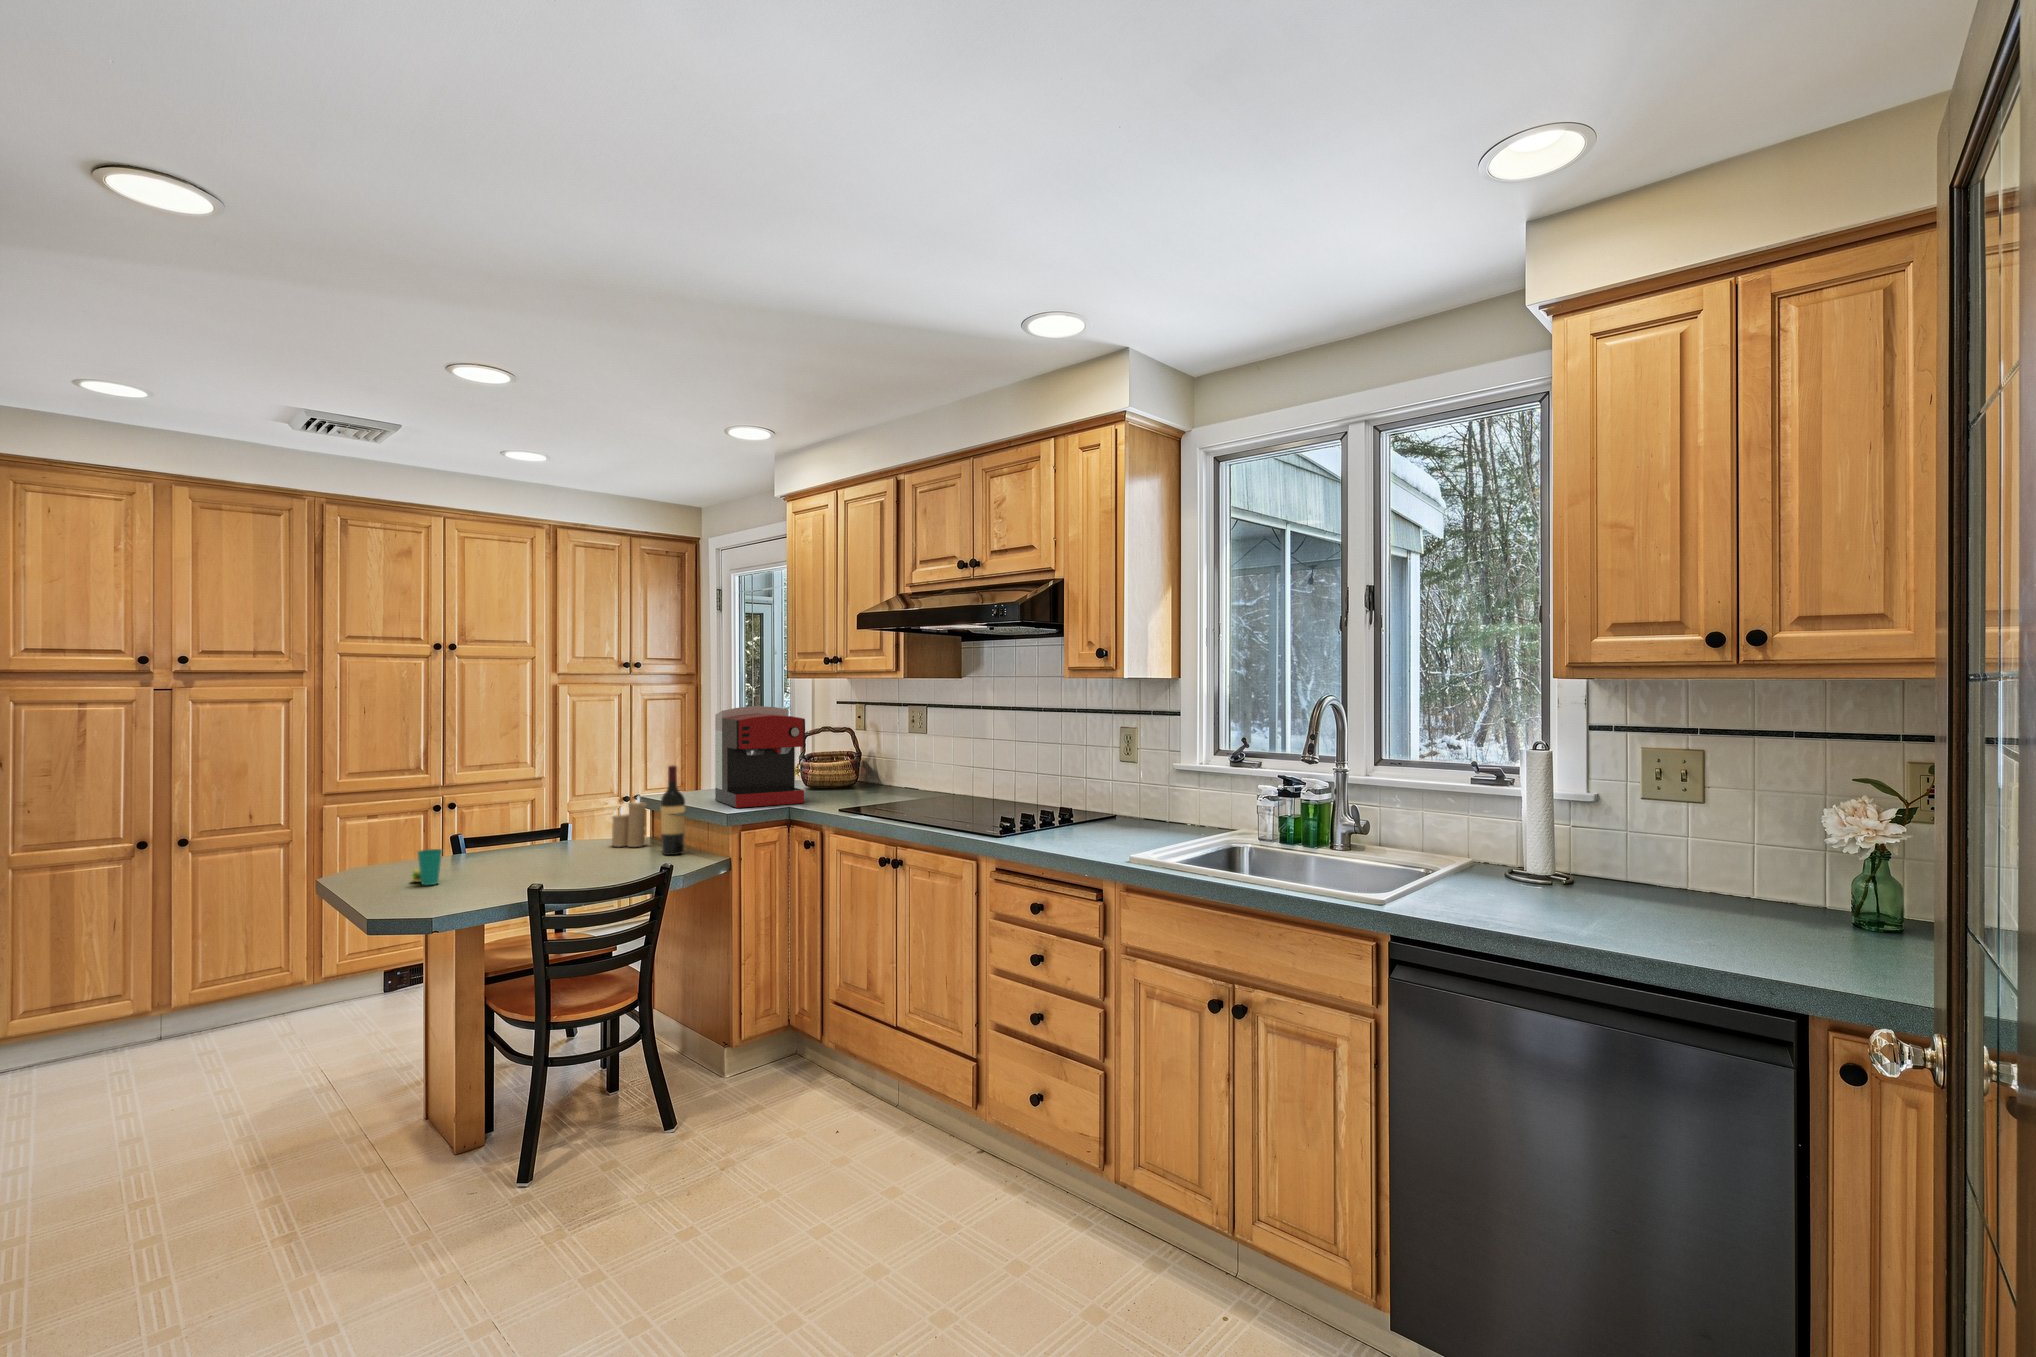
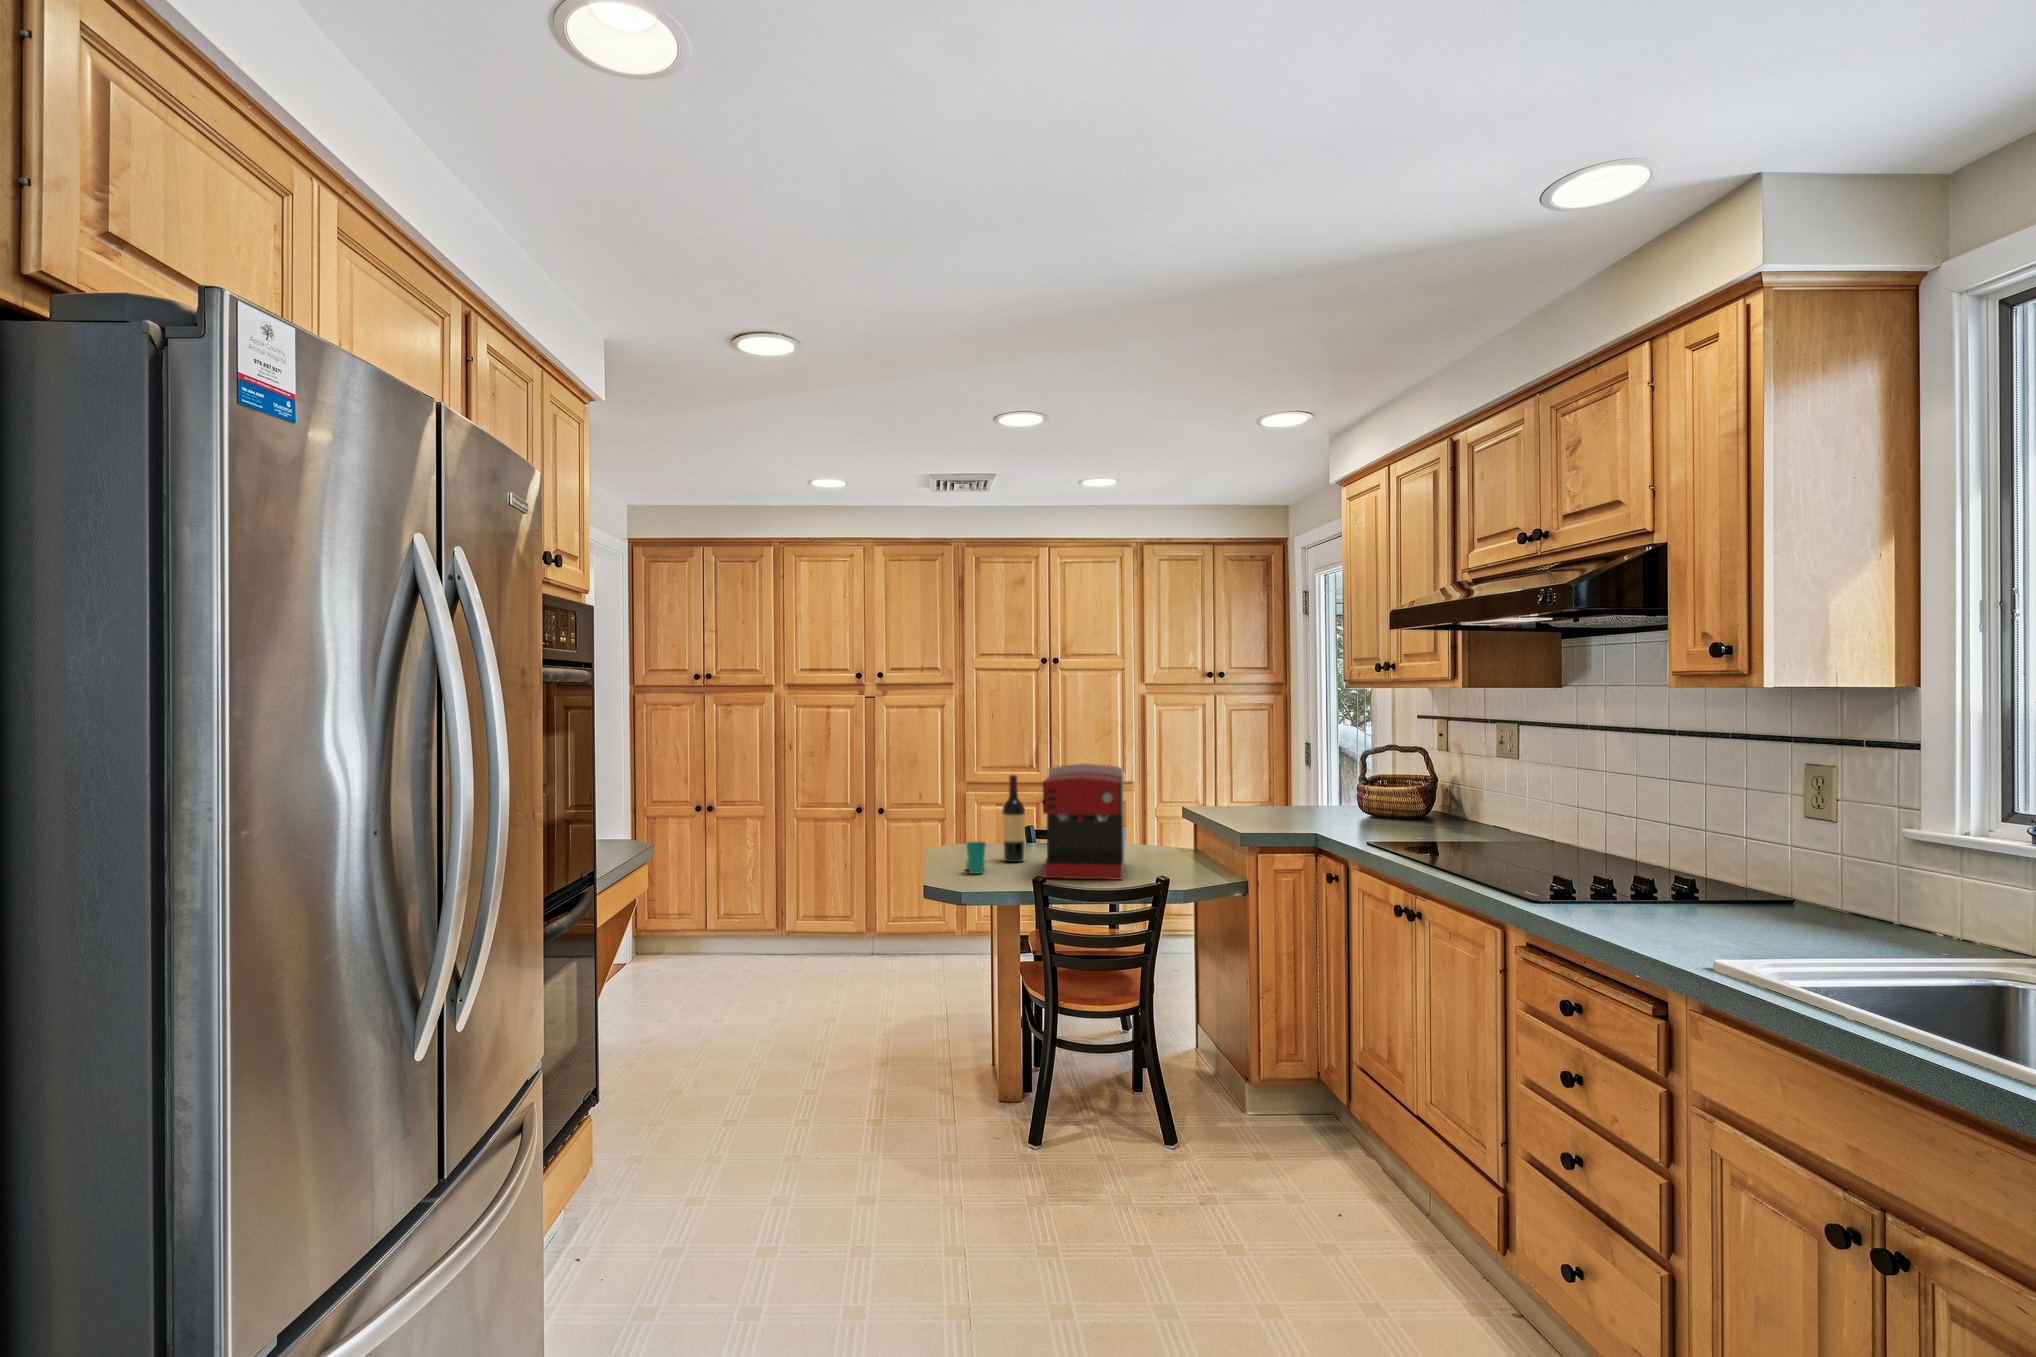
coffee maker: present [715,706,805,808] -> present [1043,764,1124,880]
wine bottle: present [660,765,685,855] -> present [1002,775,1025,862]
candle: present [612,797,646,847] -> none [1149,806,1180,858]

